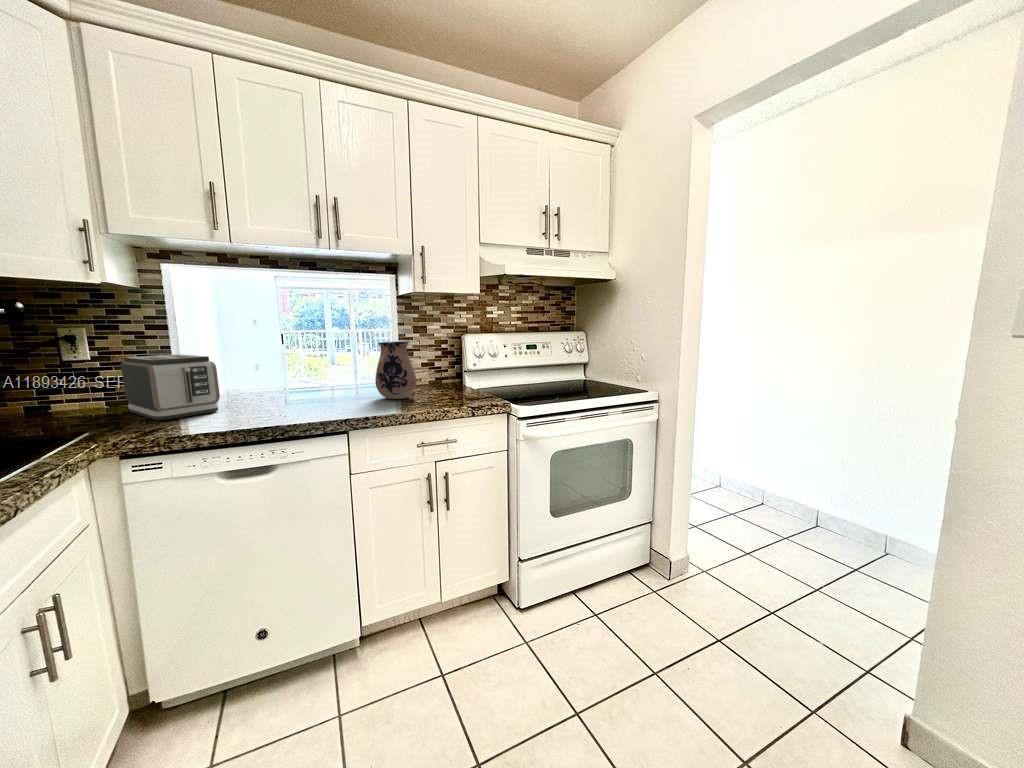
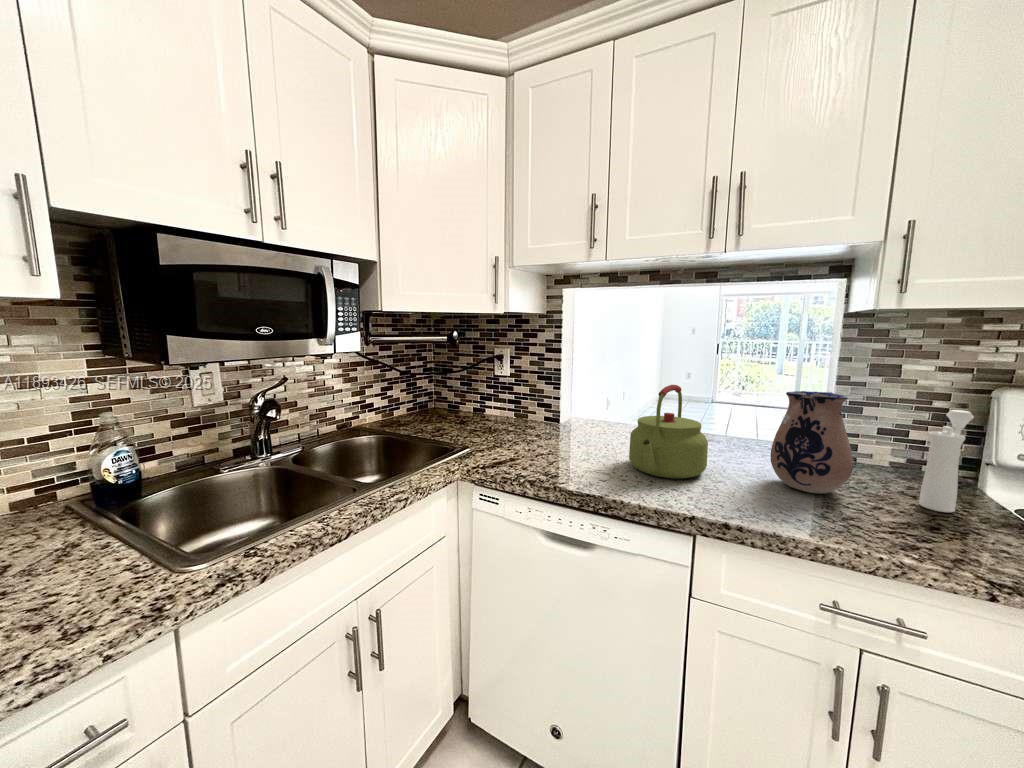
kettle: none [278,344,340,411] -> present [629,385,708,479]
pepper mill: none [442,346,457,394] -> present [919,410,974,512]
toaster: present [121,354,220,420] -> none [519,378,578,447]

